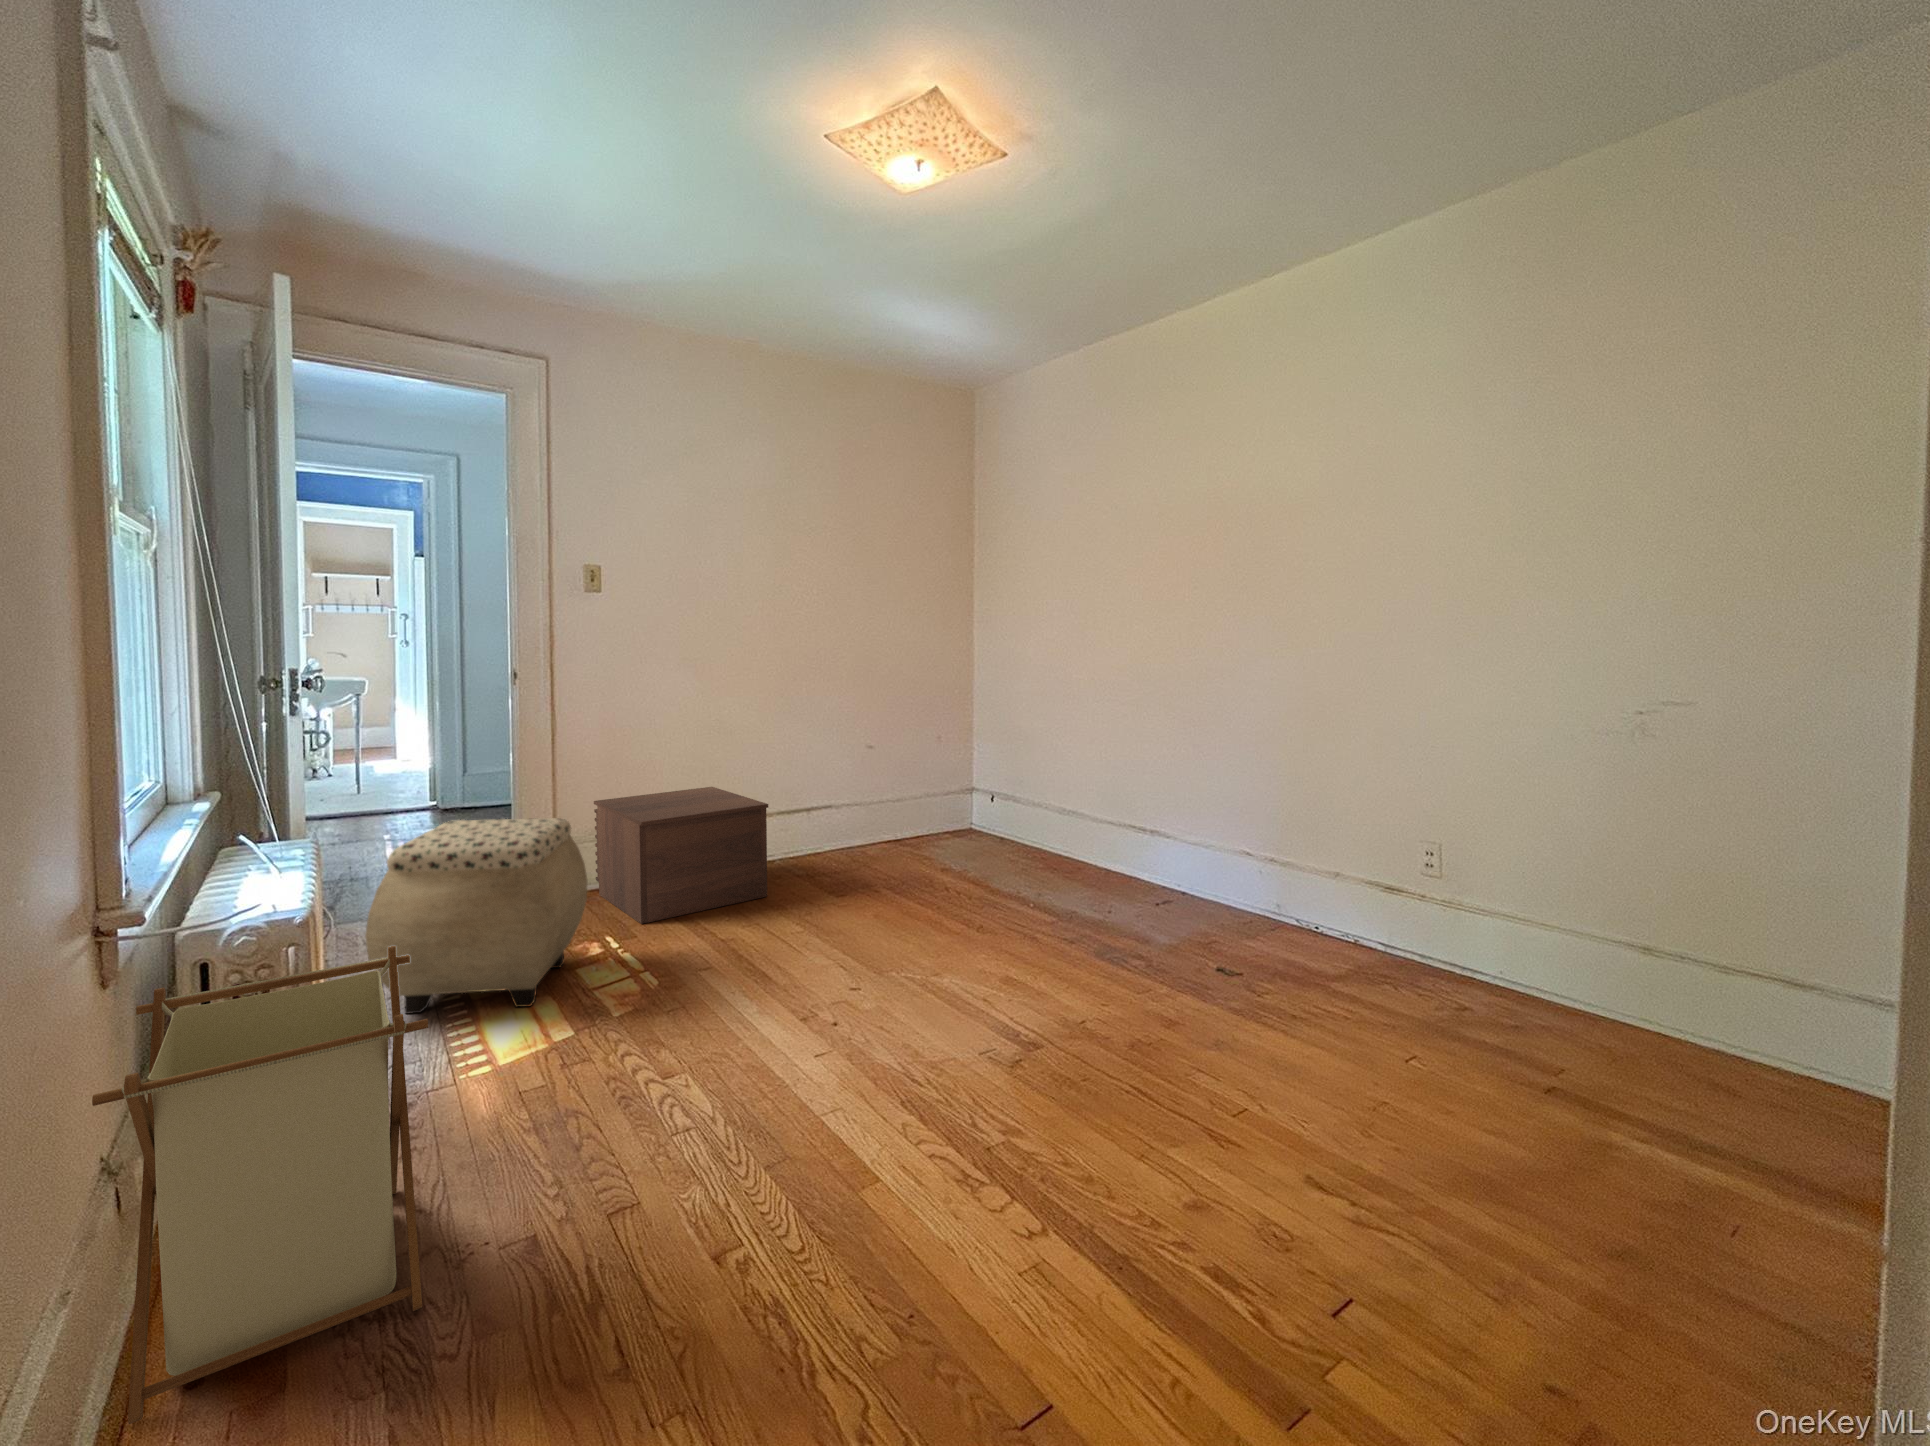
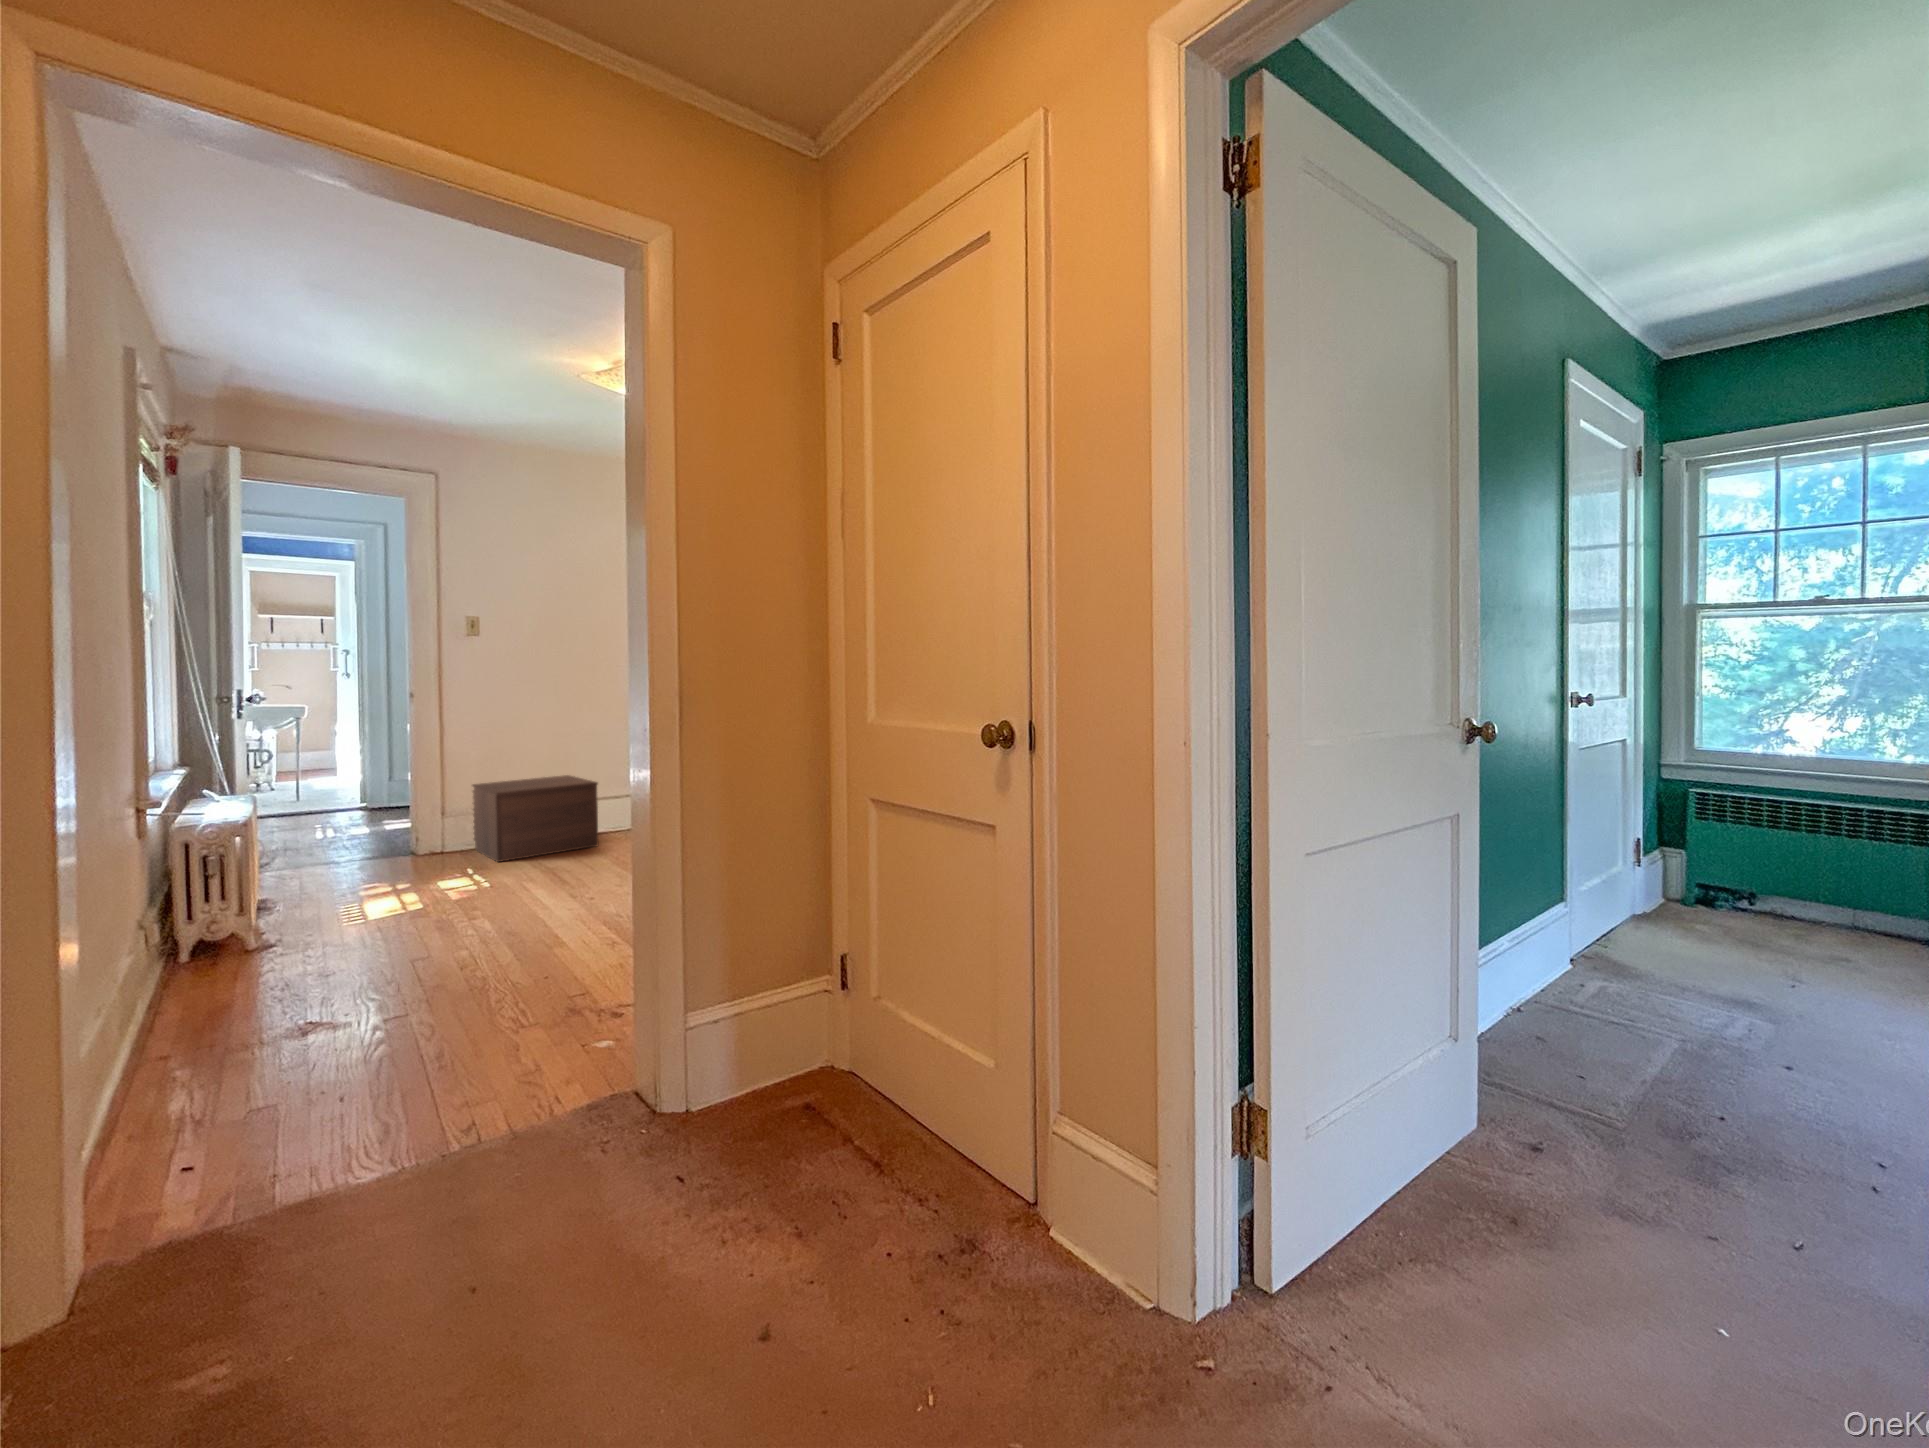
ottoman: present [365,818,588,1014] -> none [288,786,451,905]
laundry basket: present [92,946,428,1424] -> none [144,830,310,1017]

